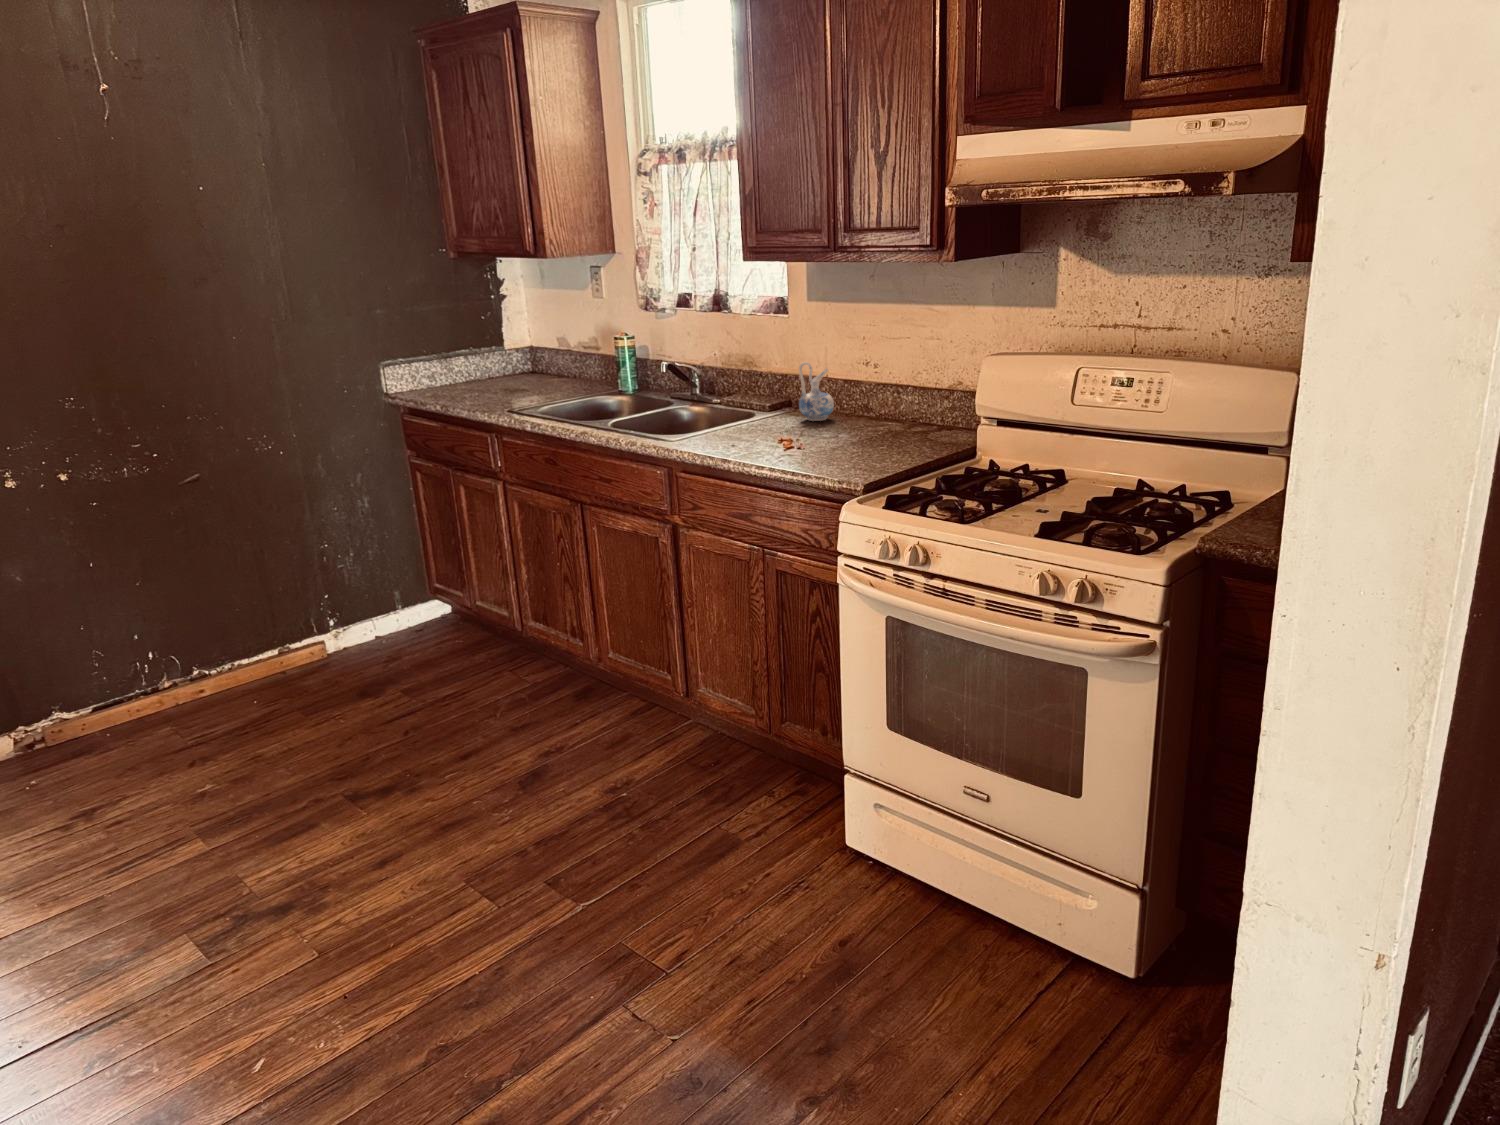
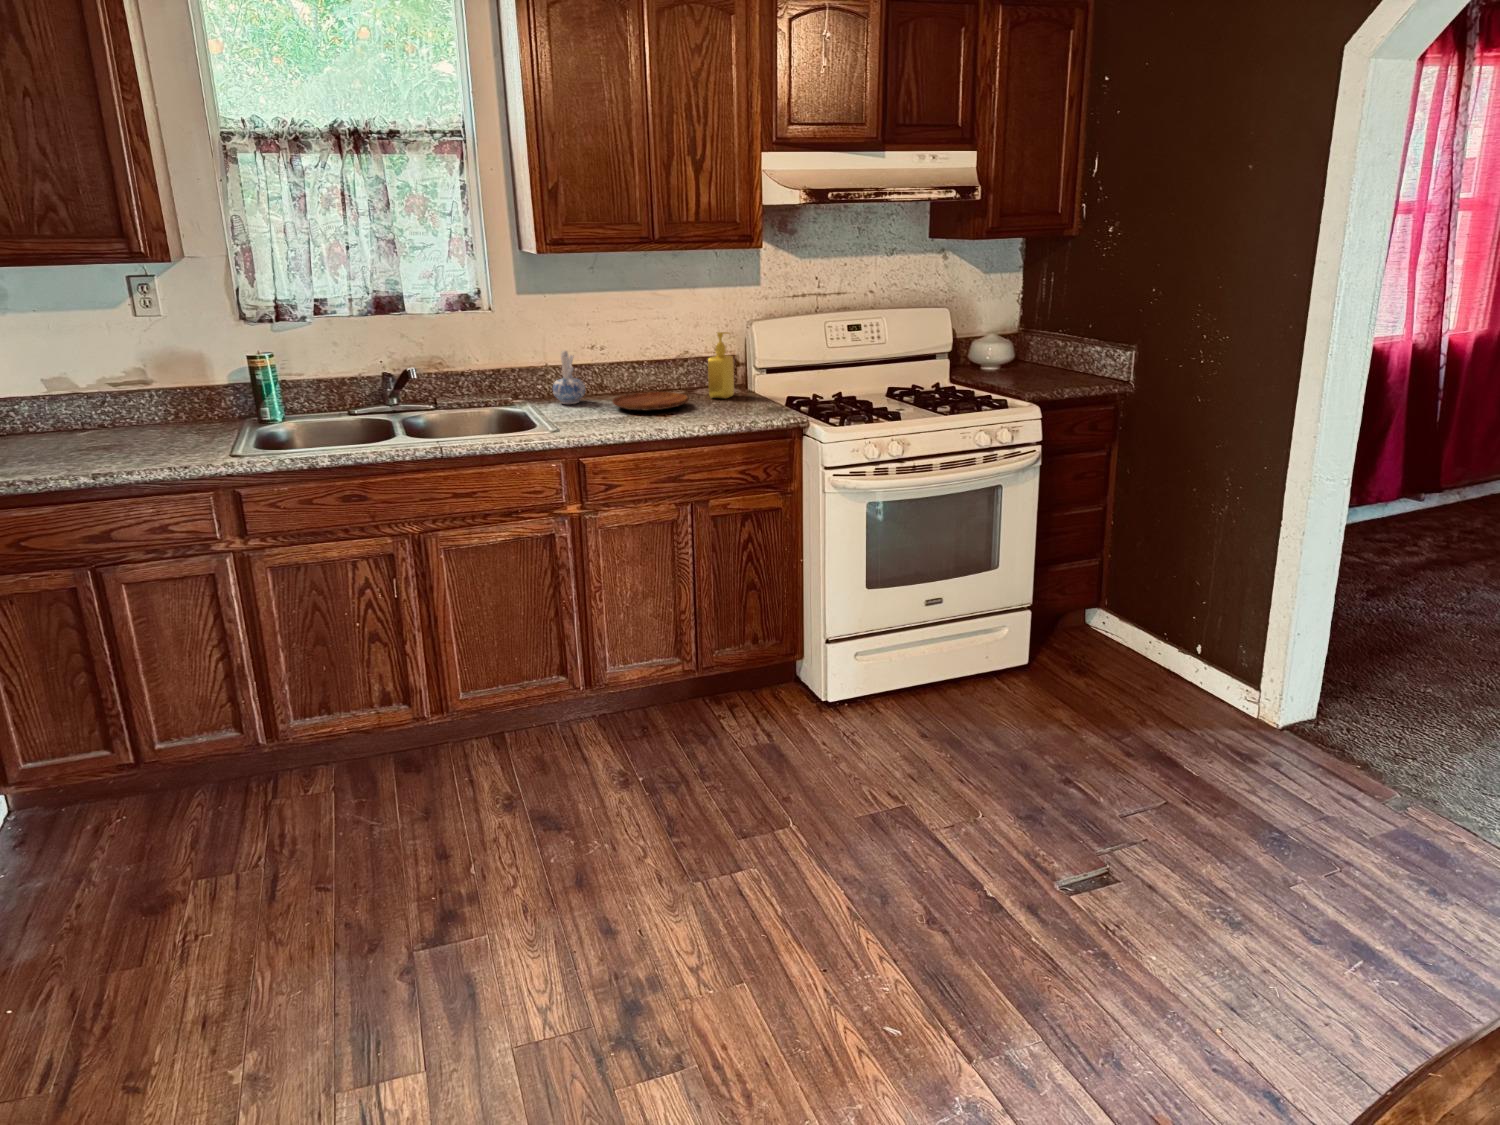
soap dispenser: none [906,362,945,447] -> present [708,332,734,399]
tray: none [785,420,875,443] -> present [612,392,688,411]

